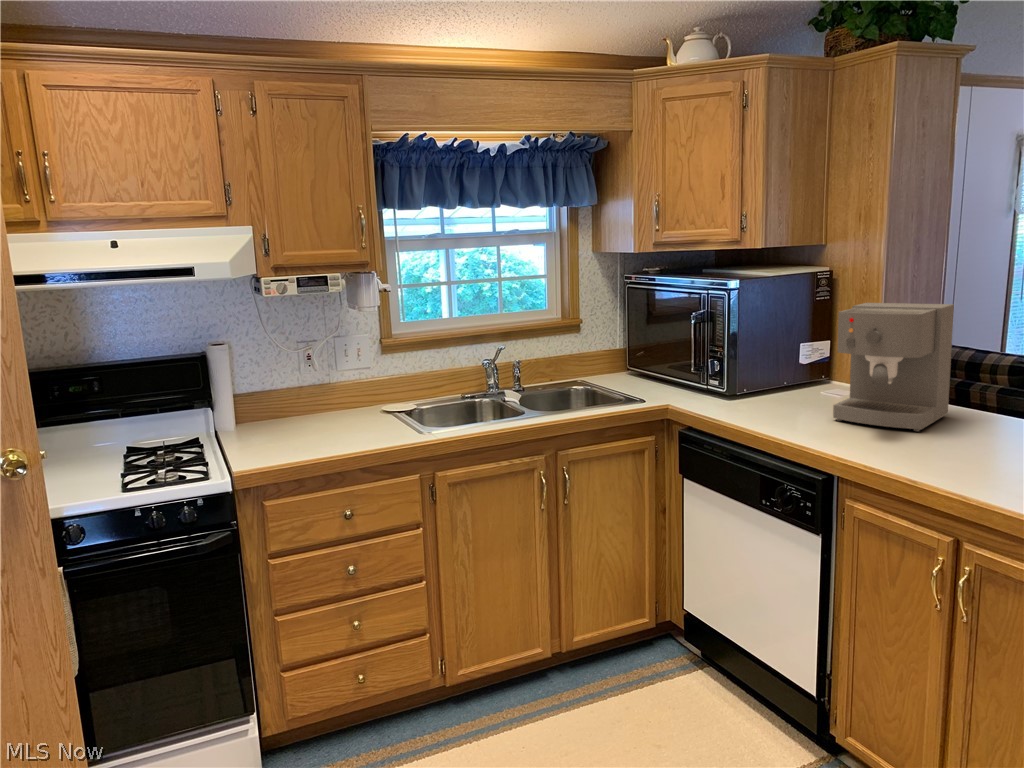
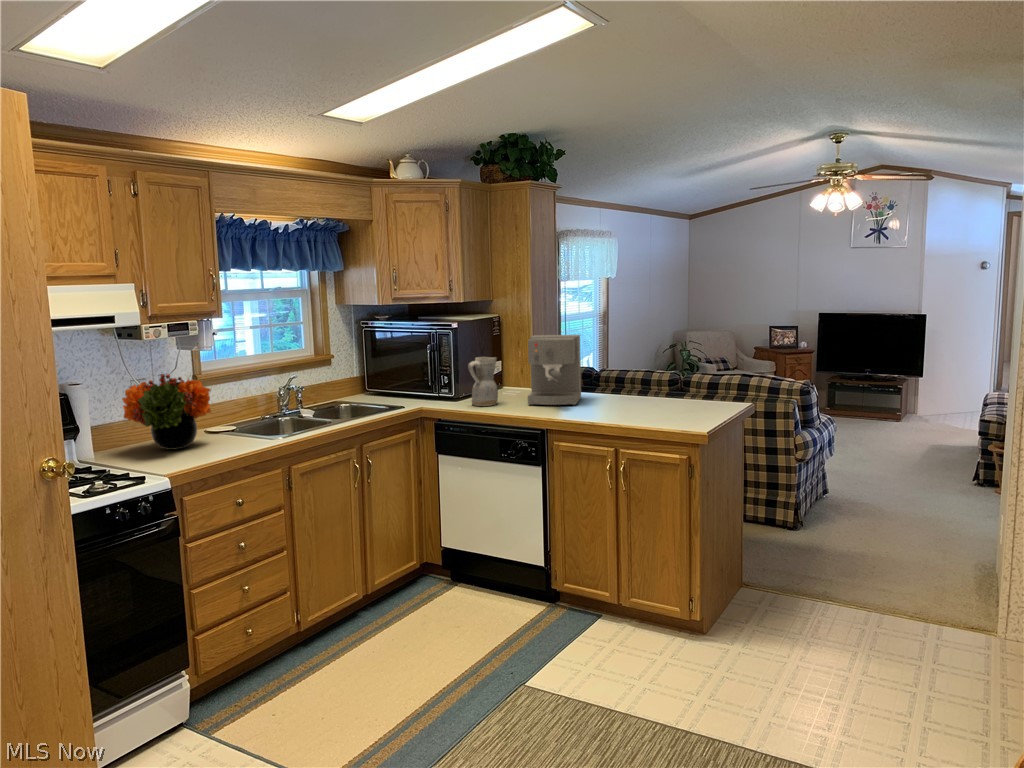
ceramic pitcher: none [737,335,791,413] -> present [468,357,498,406]
flower arrangement: none [255,339,362,432] -> present [122,374,211,450]

